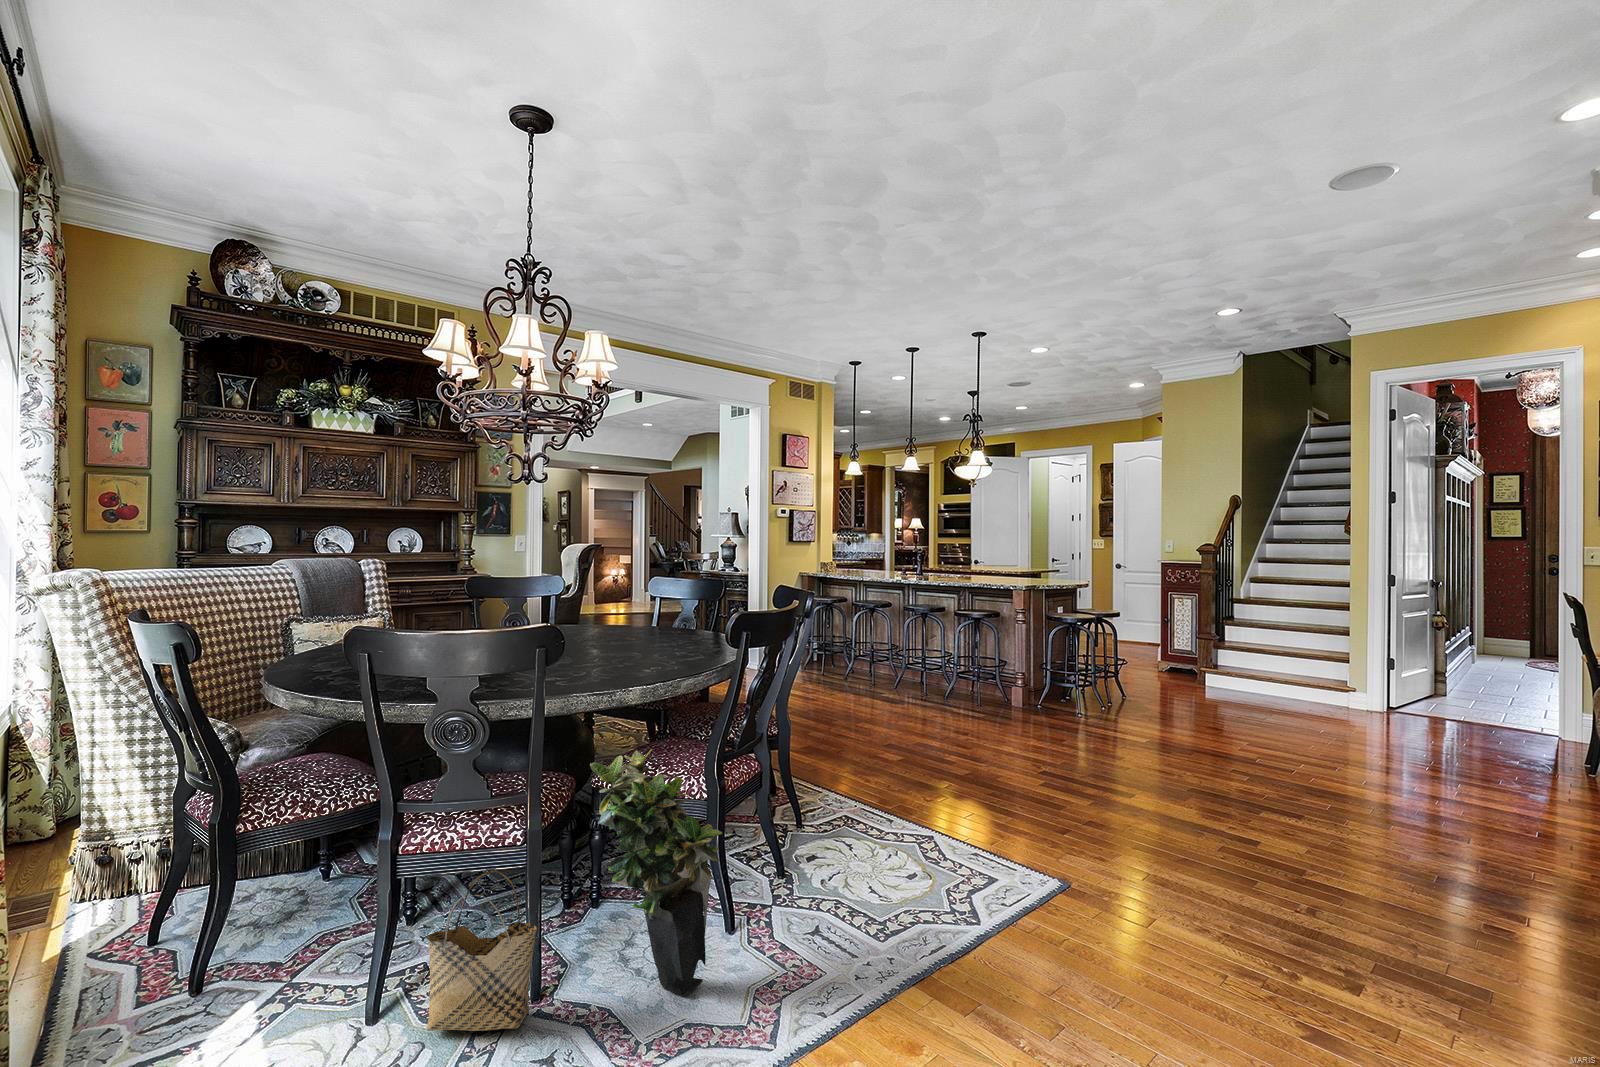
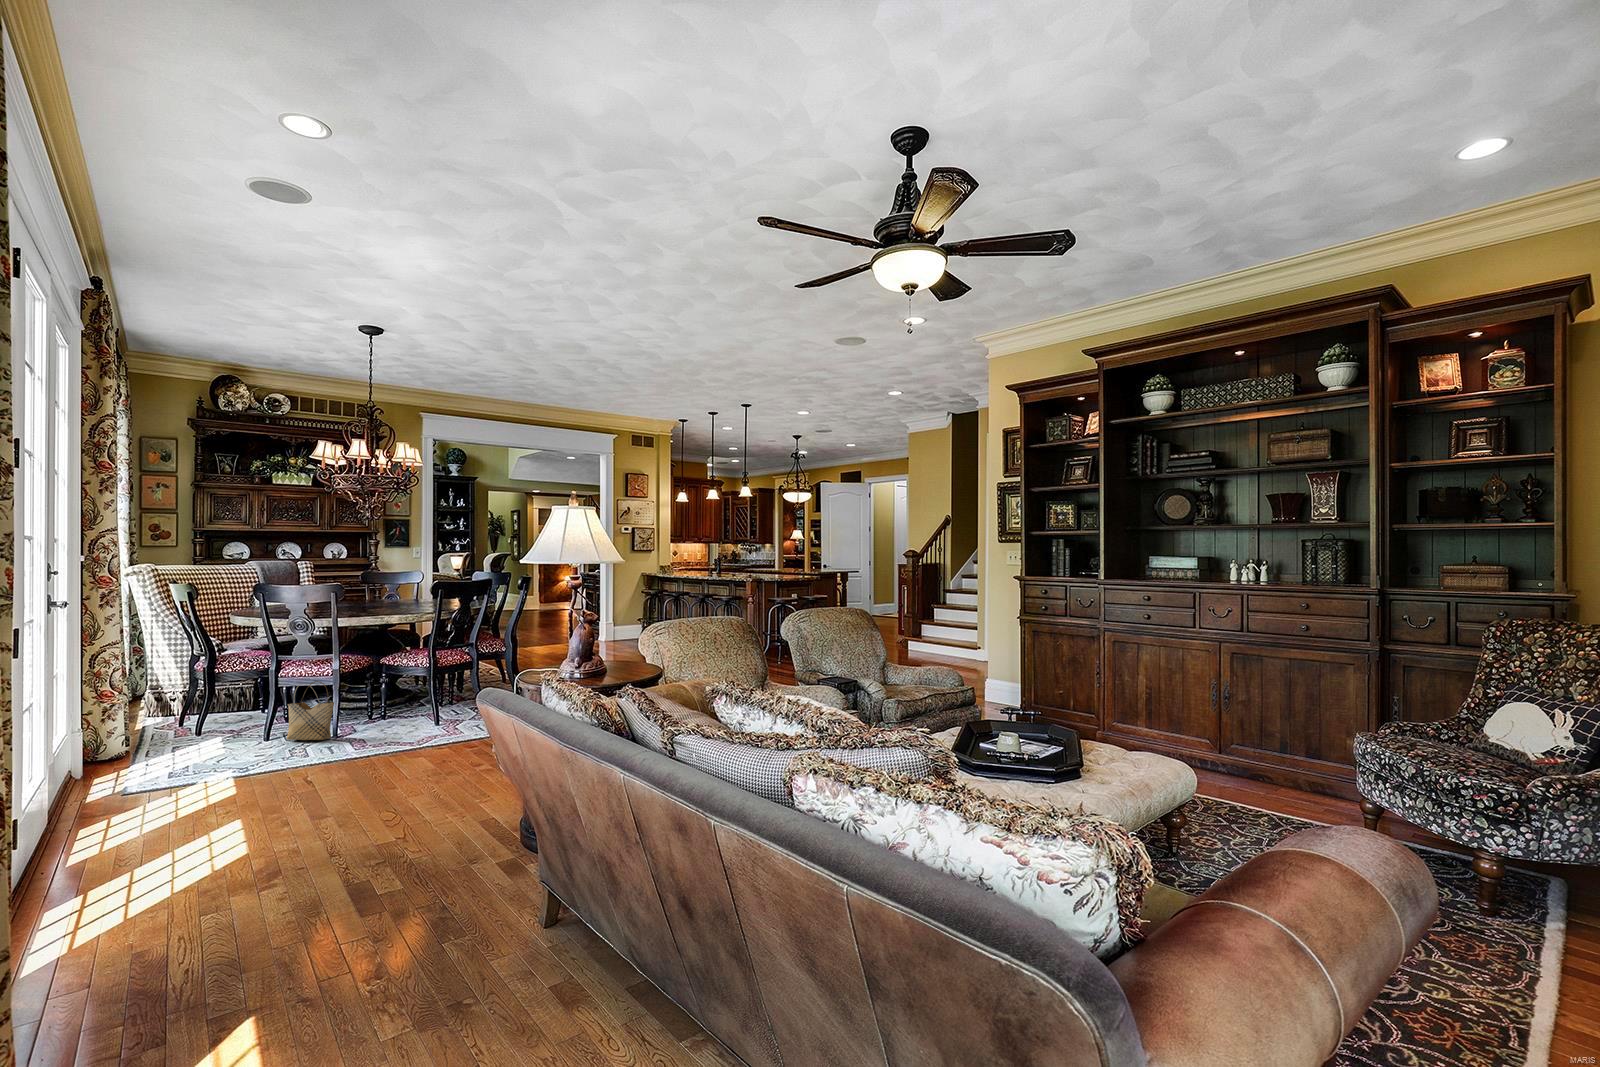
potted plant: present [590,750,722,997] -> none [360,636,423,736]

